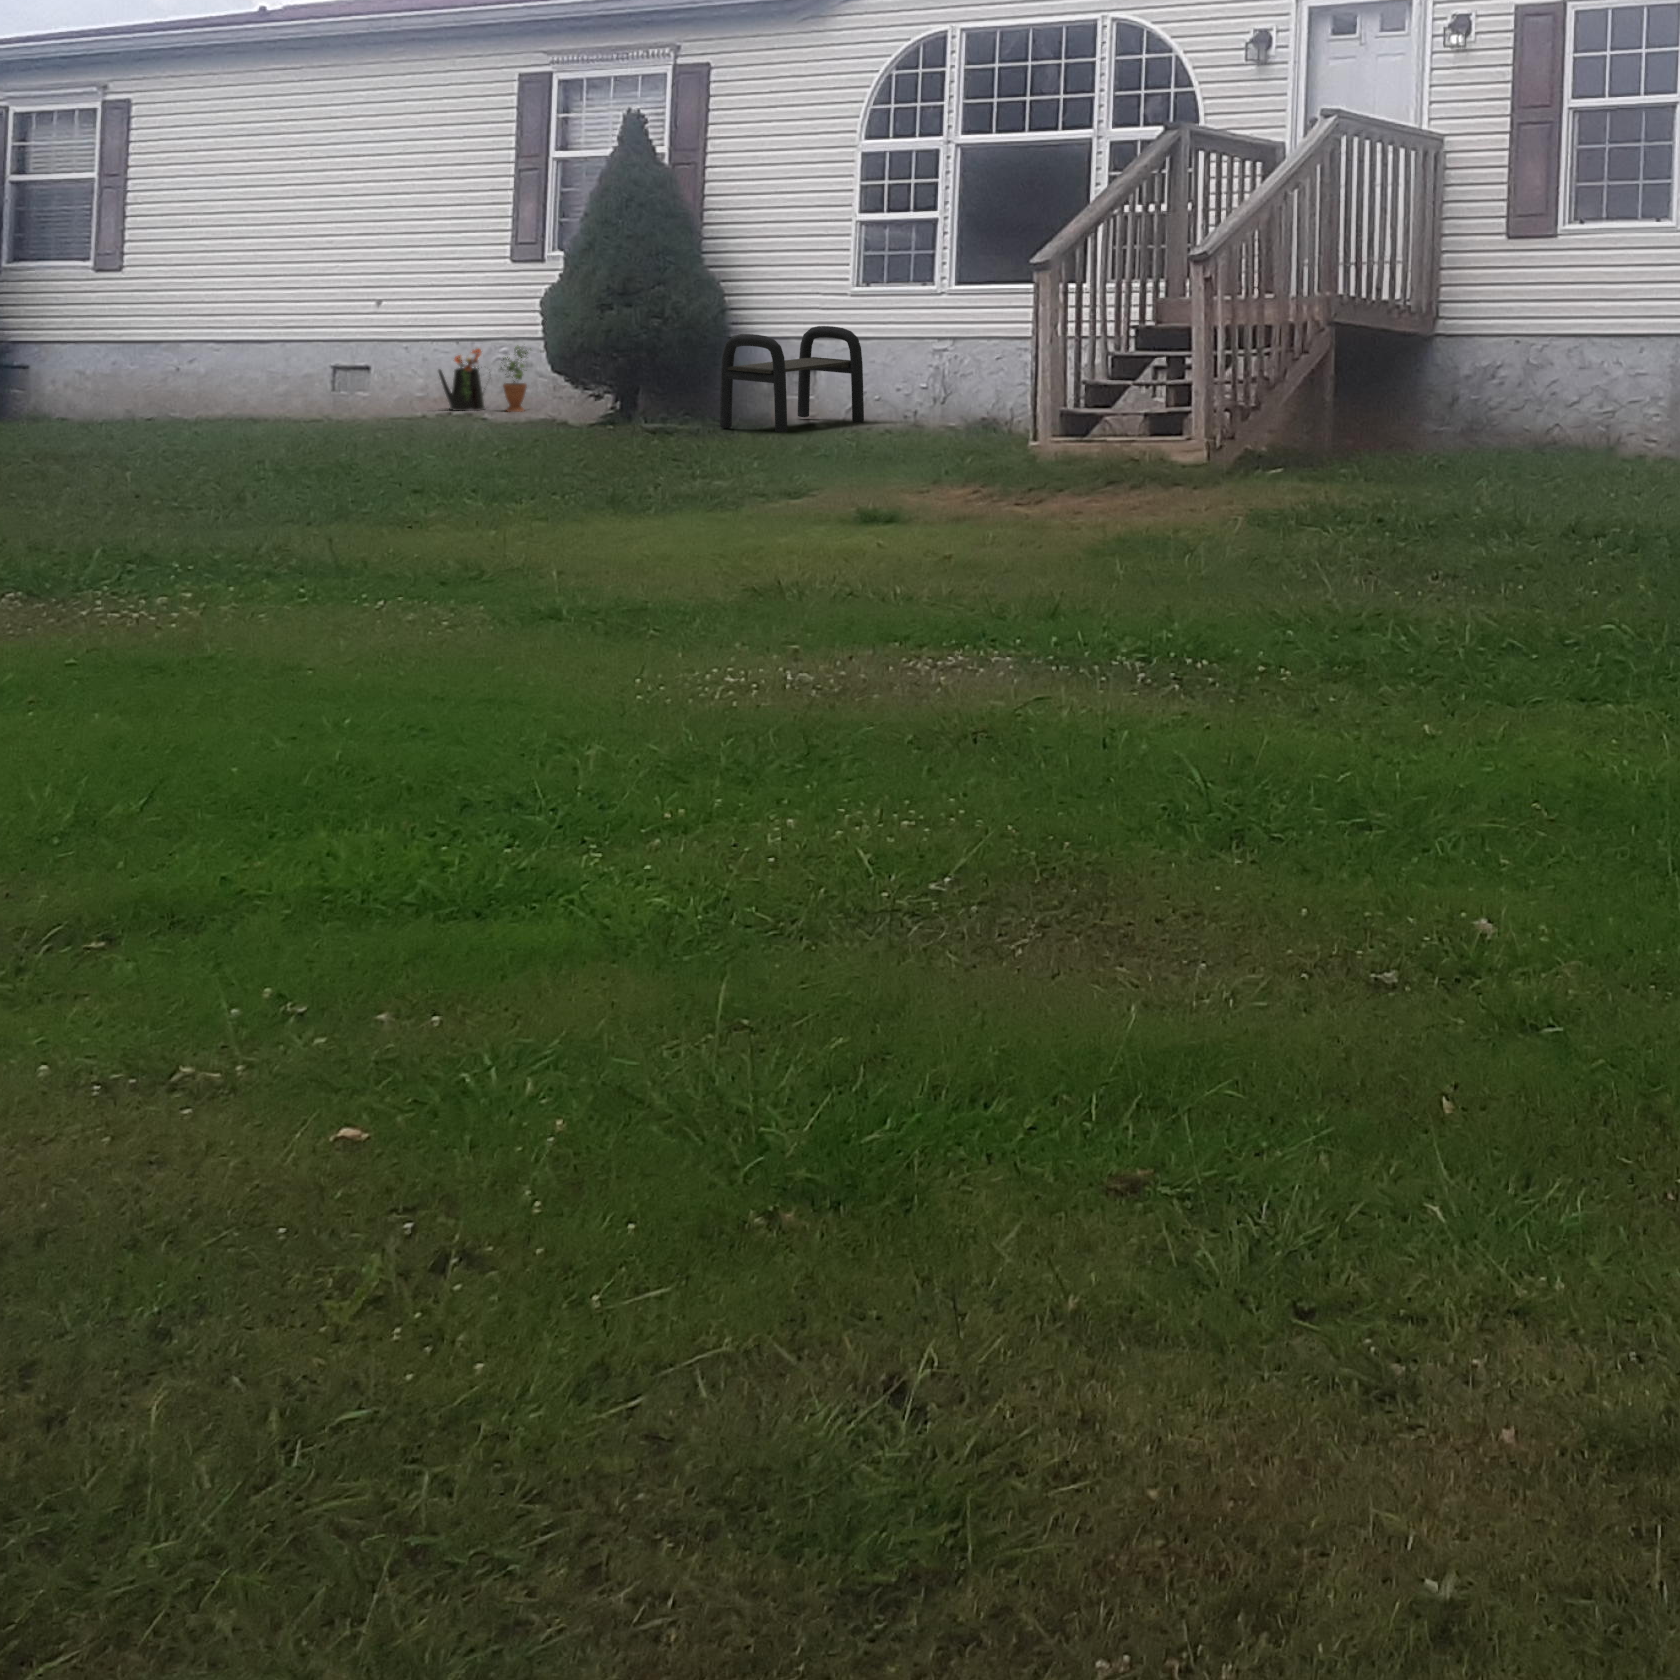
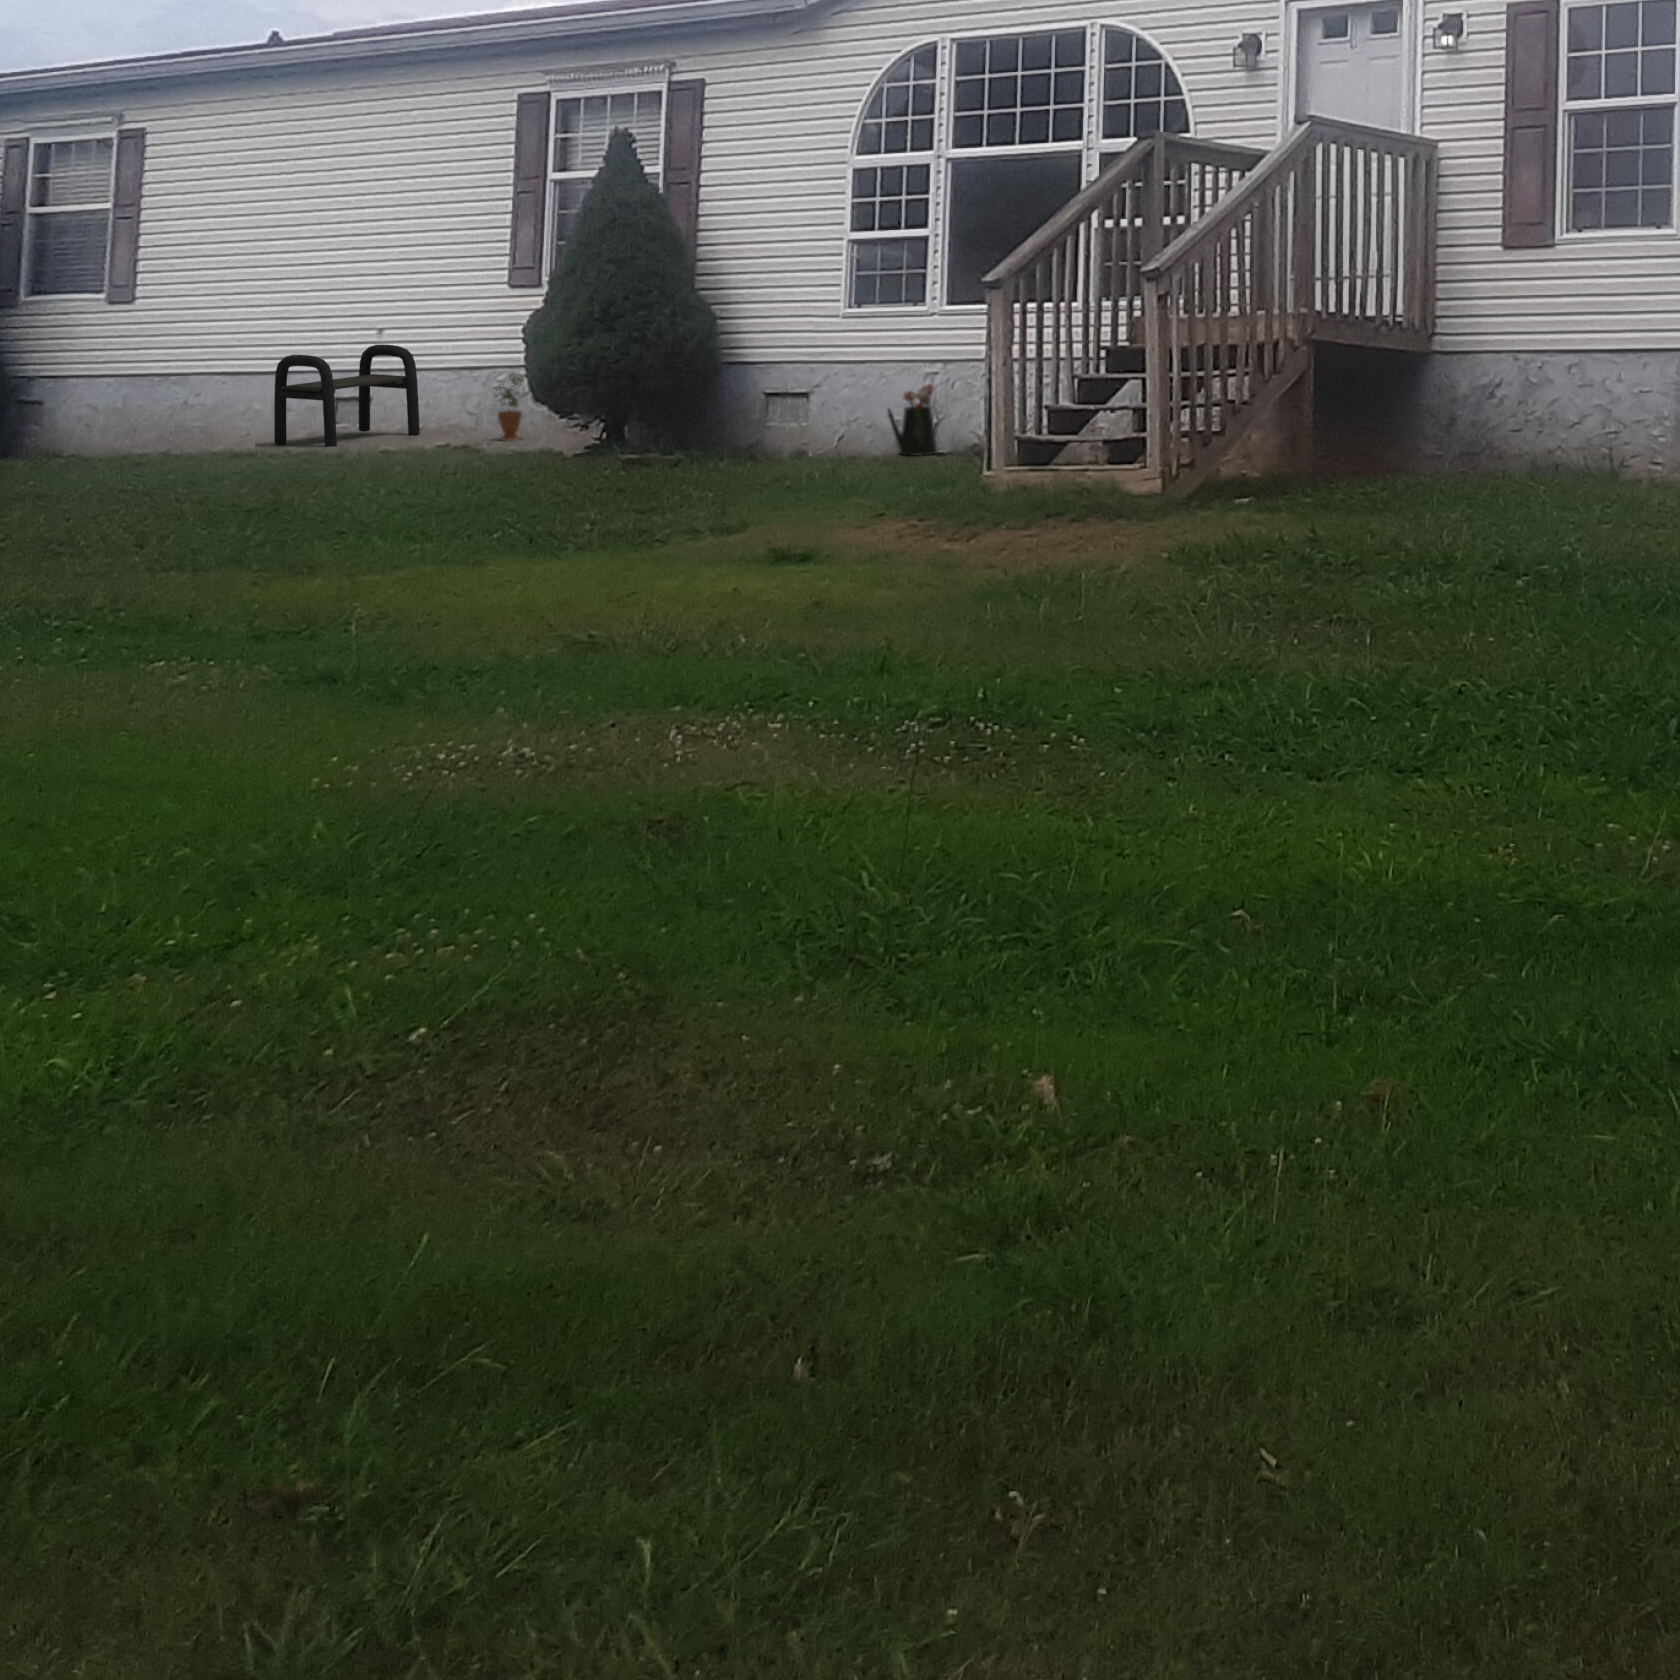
bench: present [720,326,864,432] -> present [274,345,420,447]
watering can: present [439,349,490,411] -> present [887,384,942,456]

